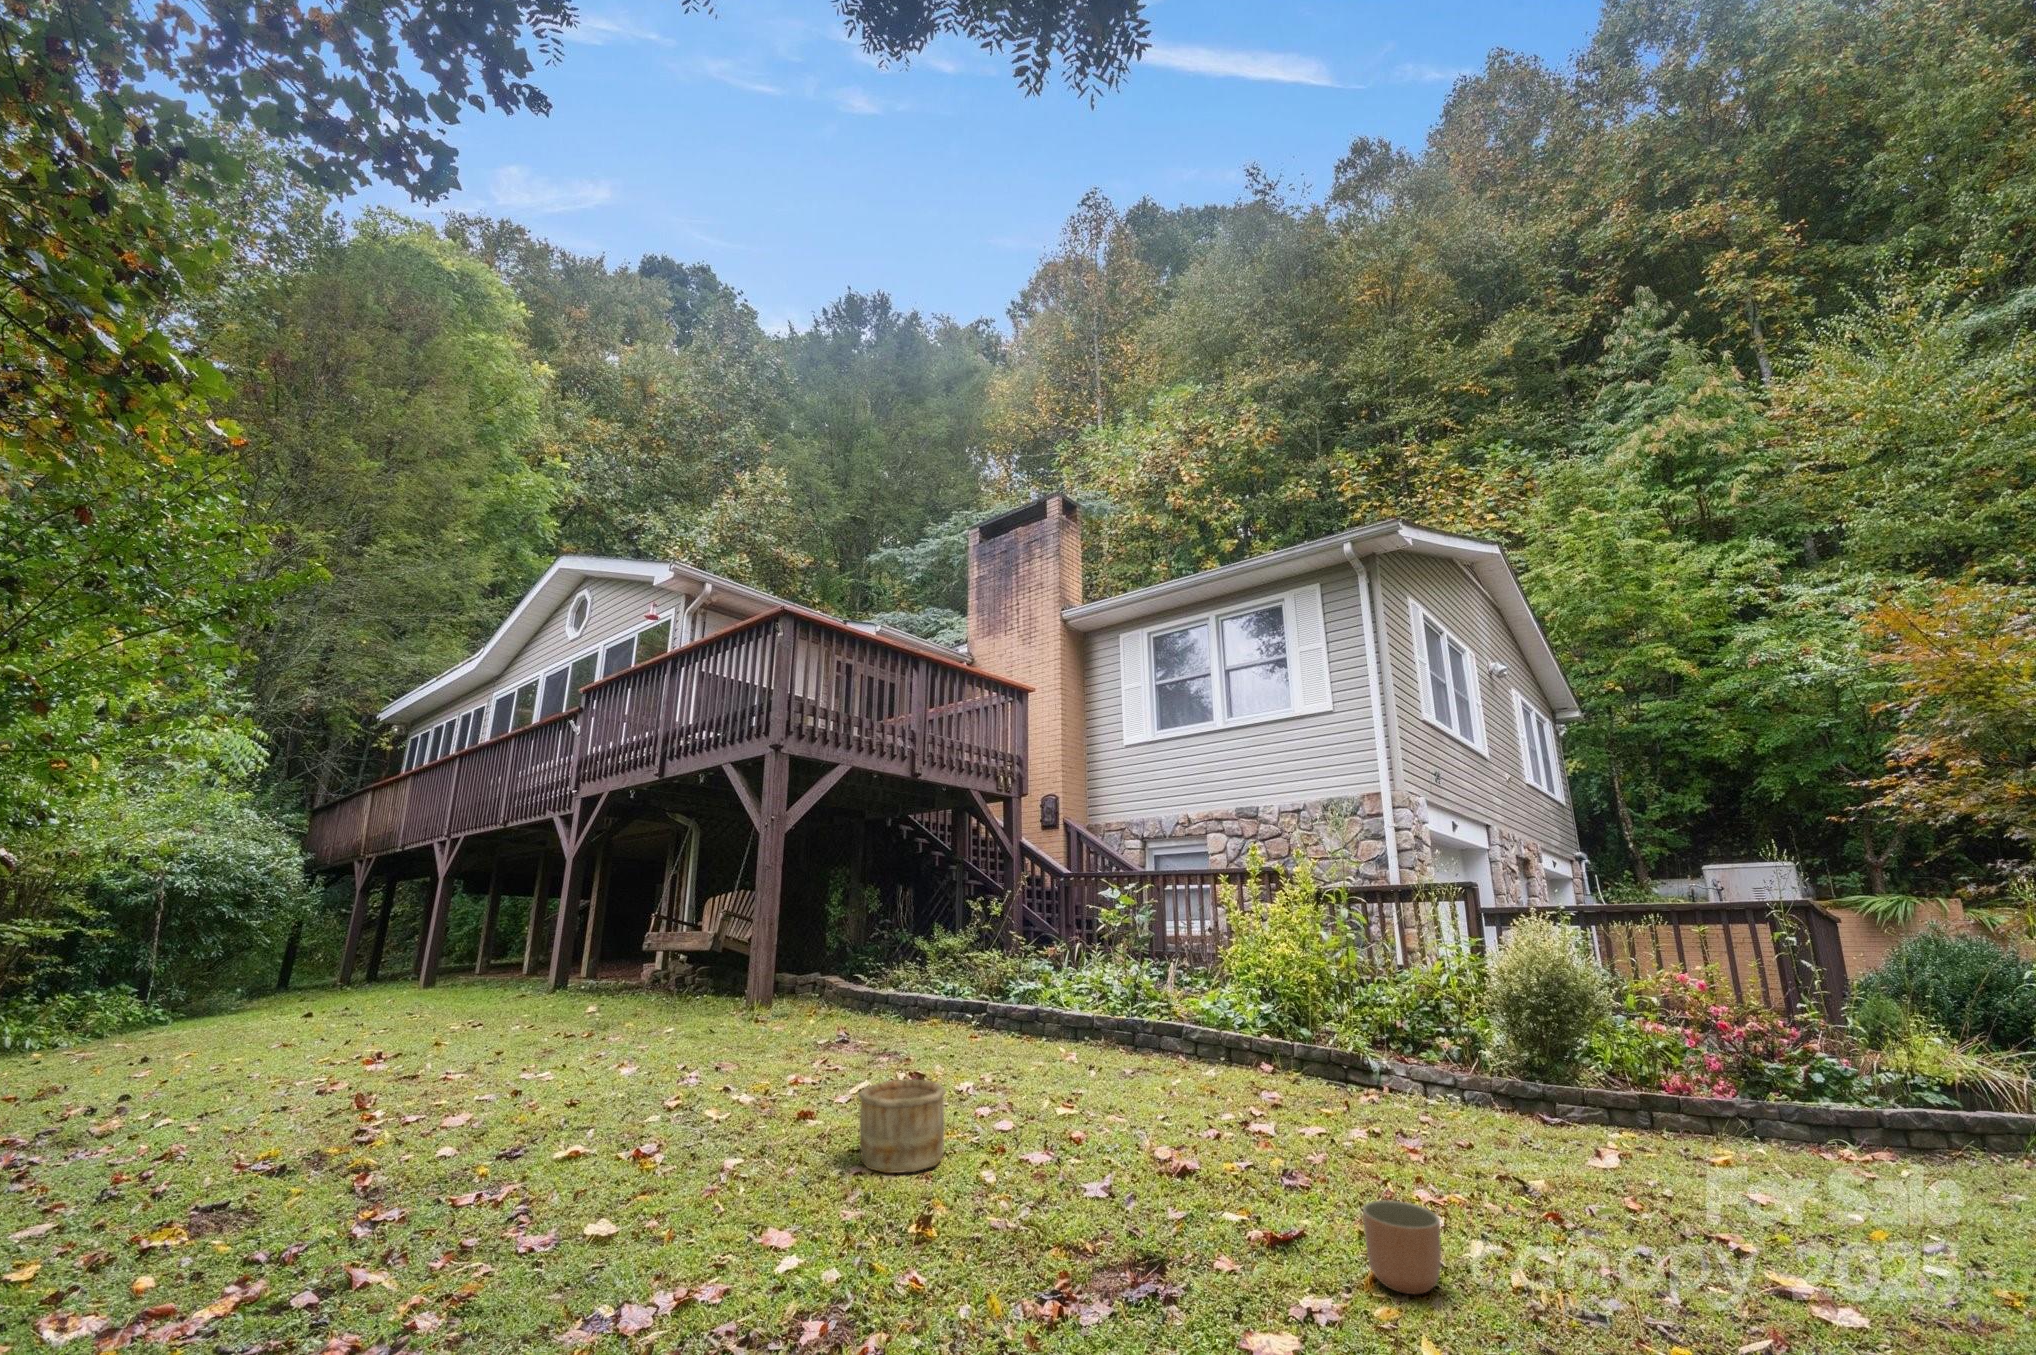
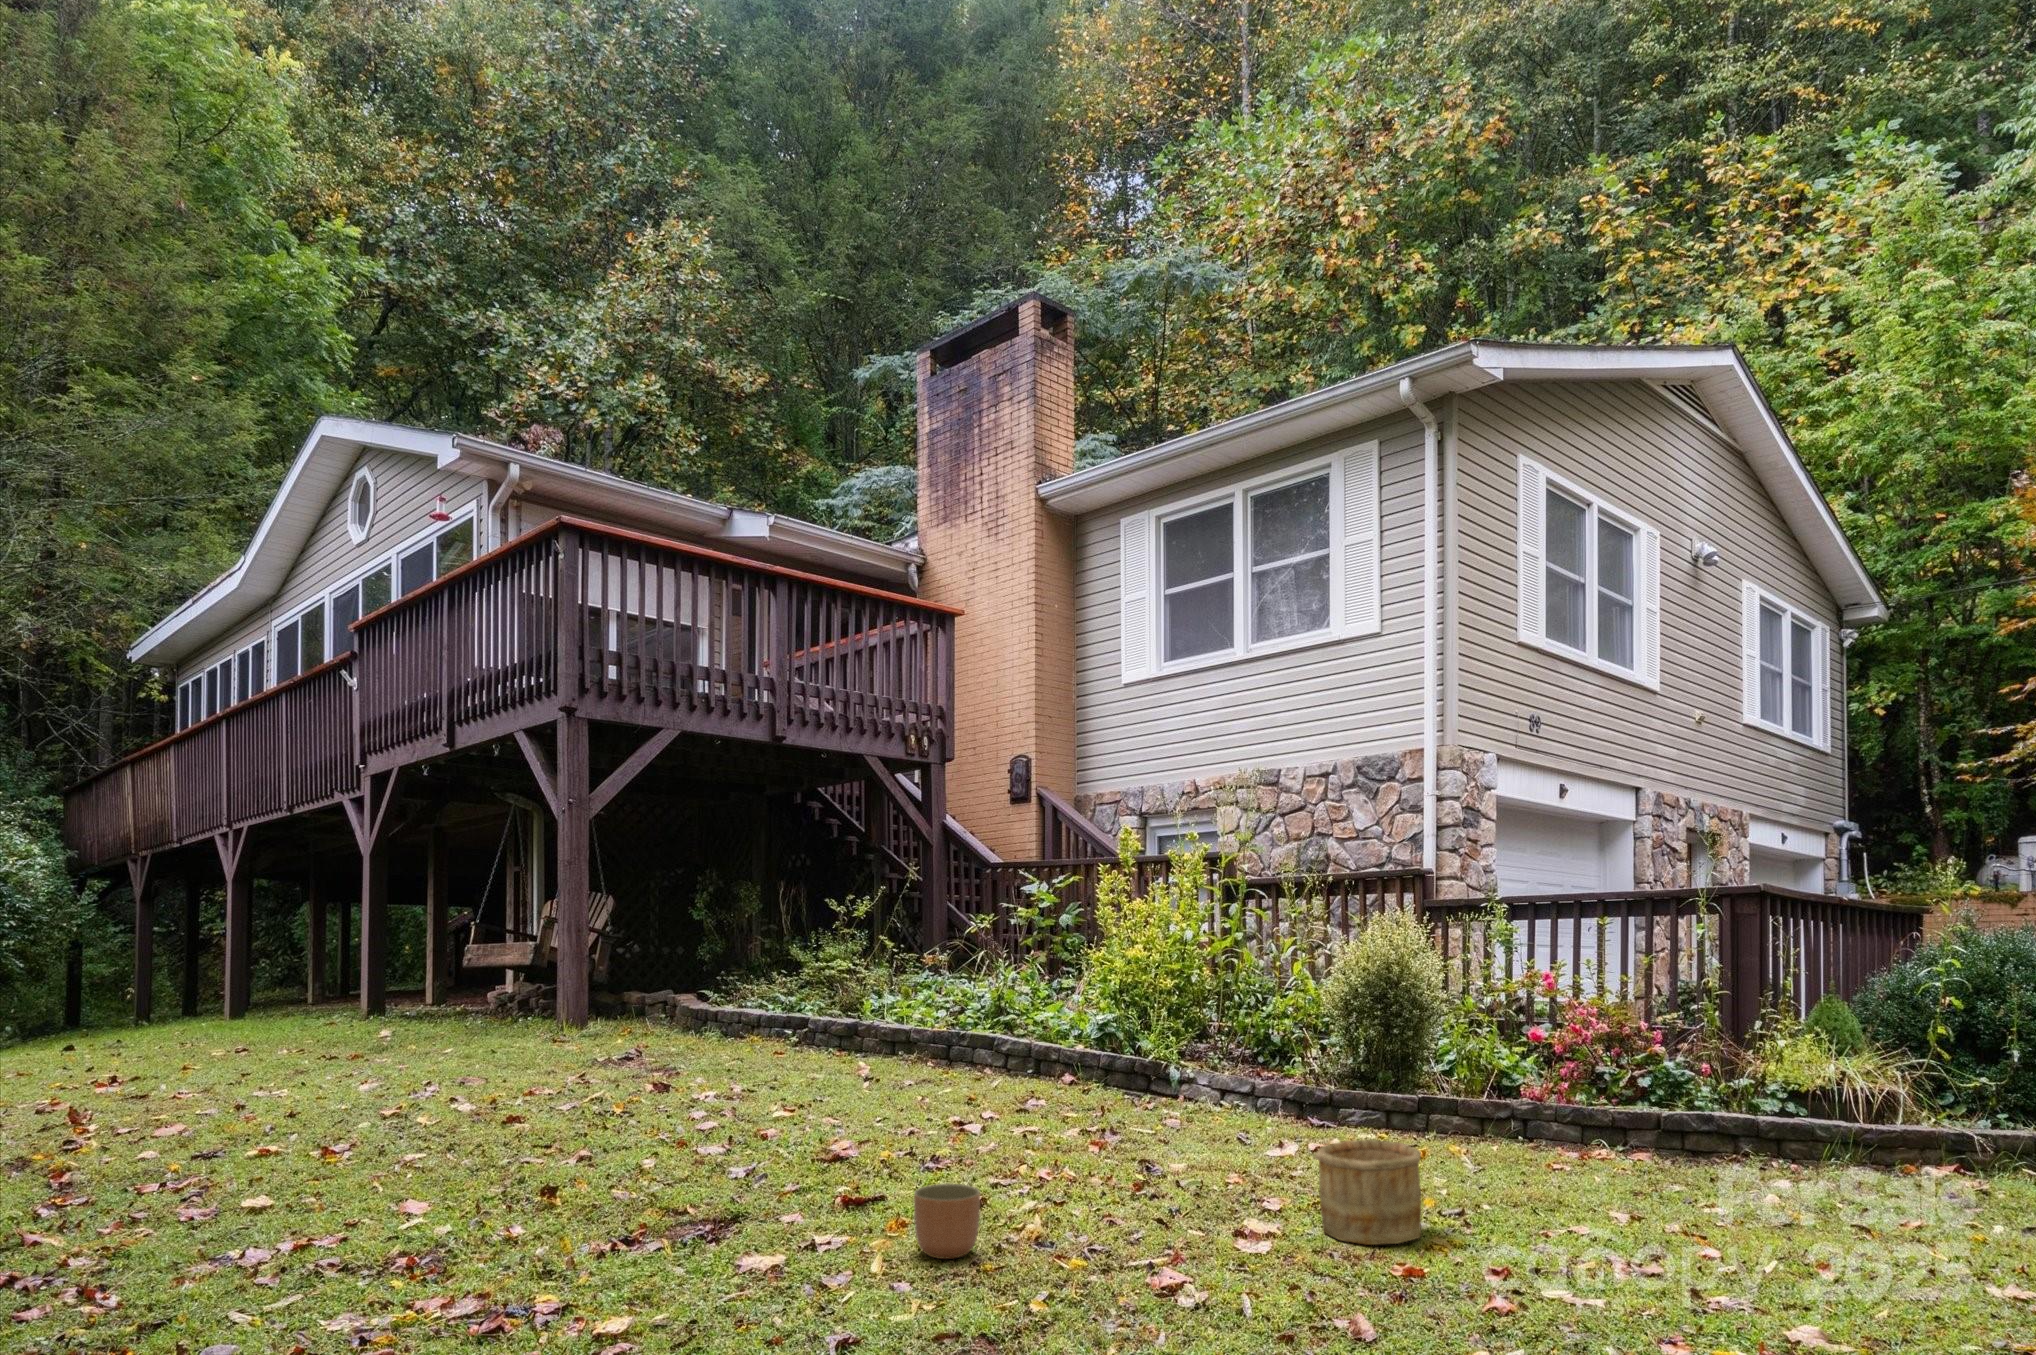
wooden bucket: present [858,1079,946,1173] -> present [1315,1140,1421,1245]

